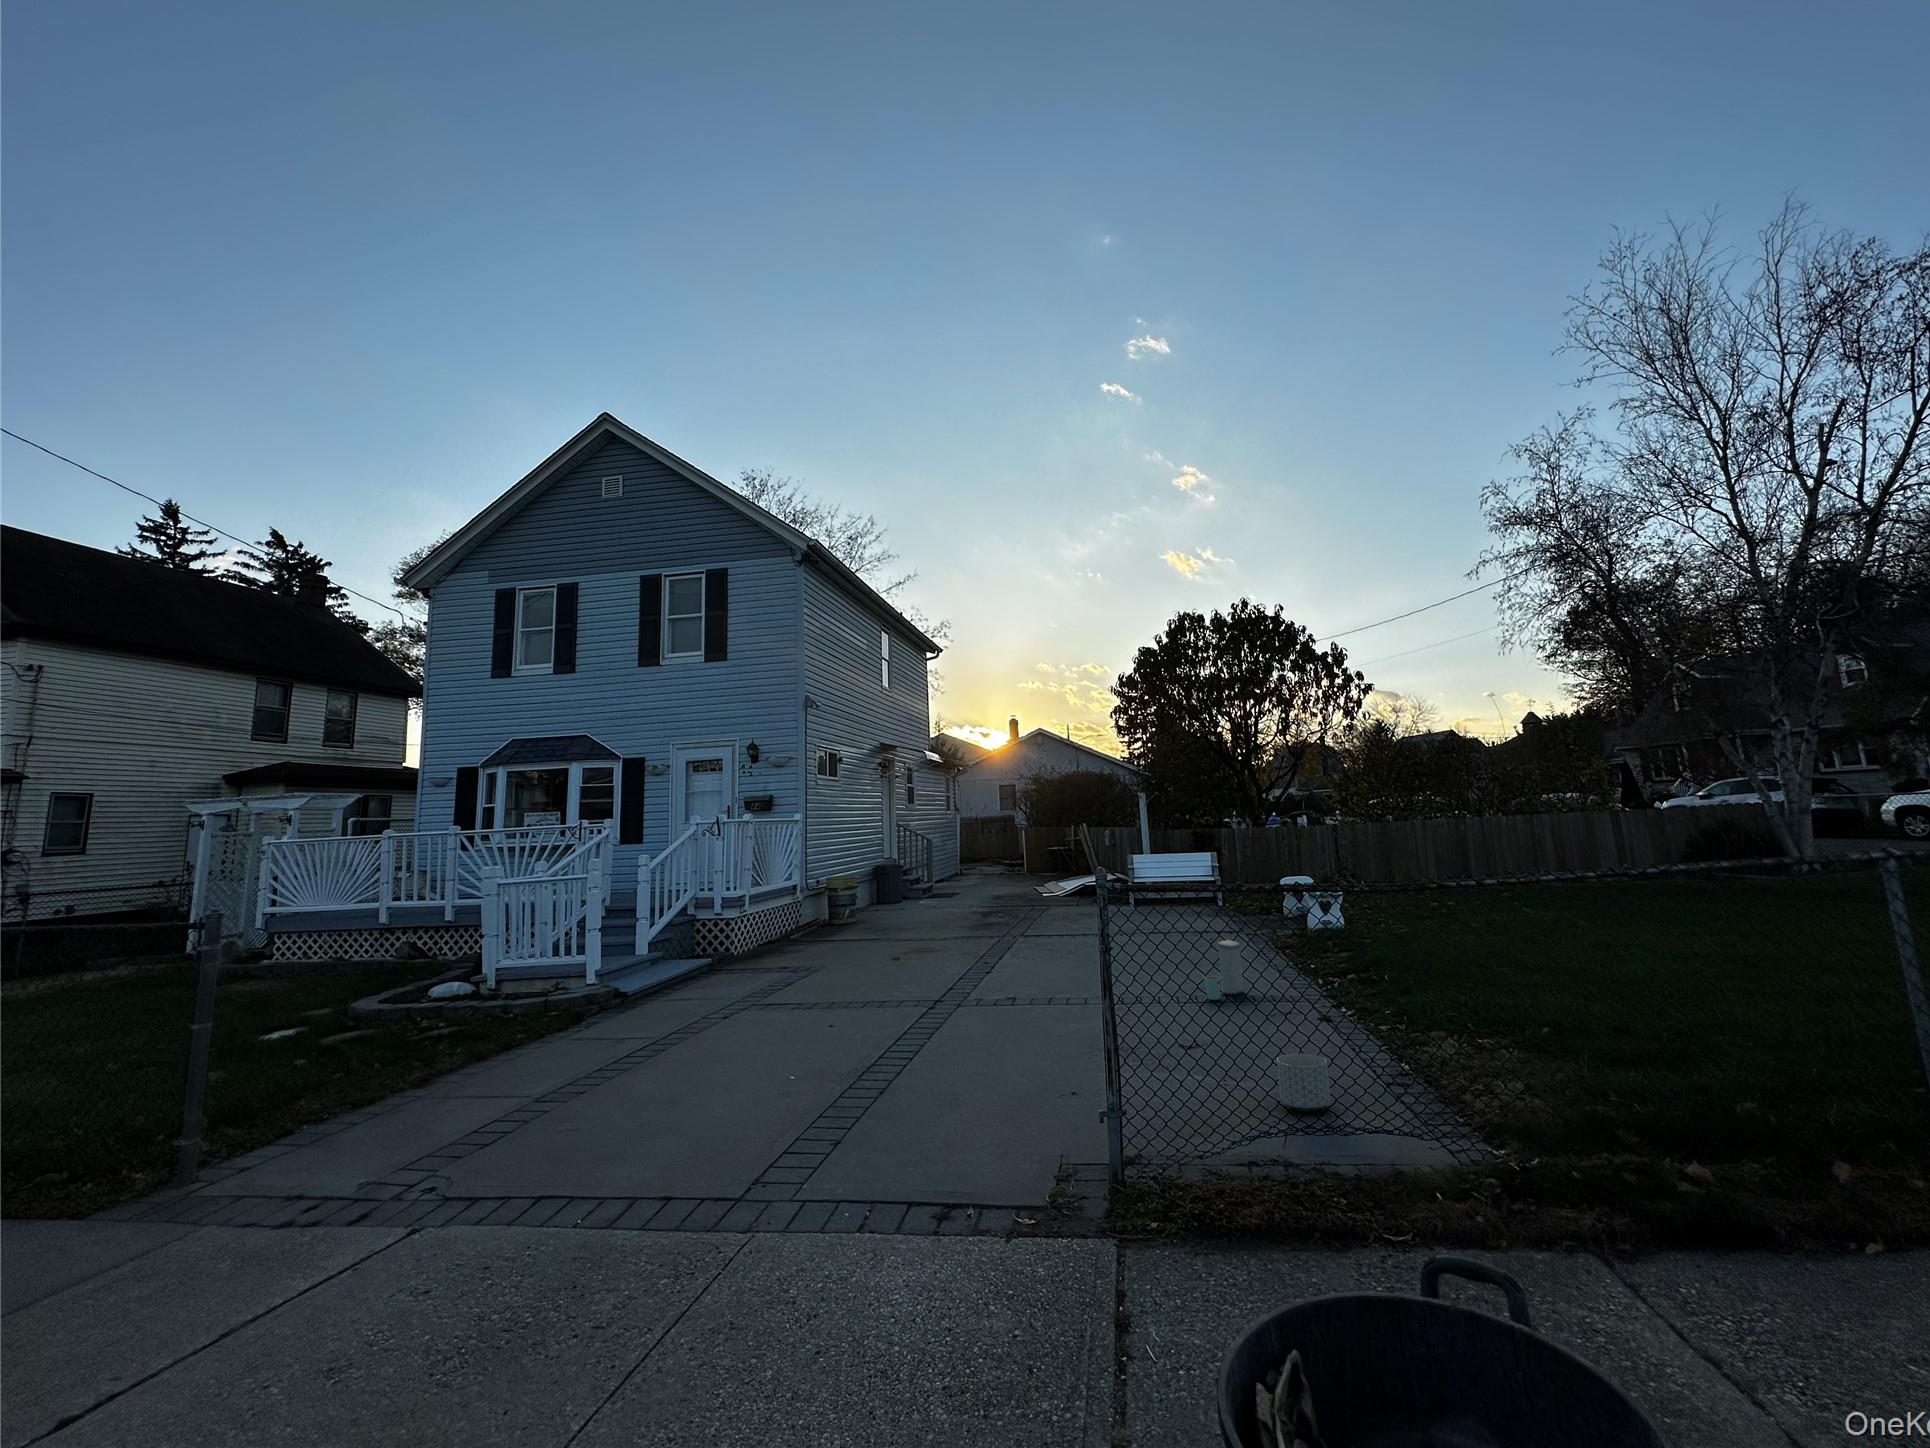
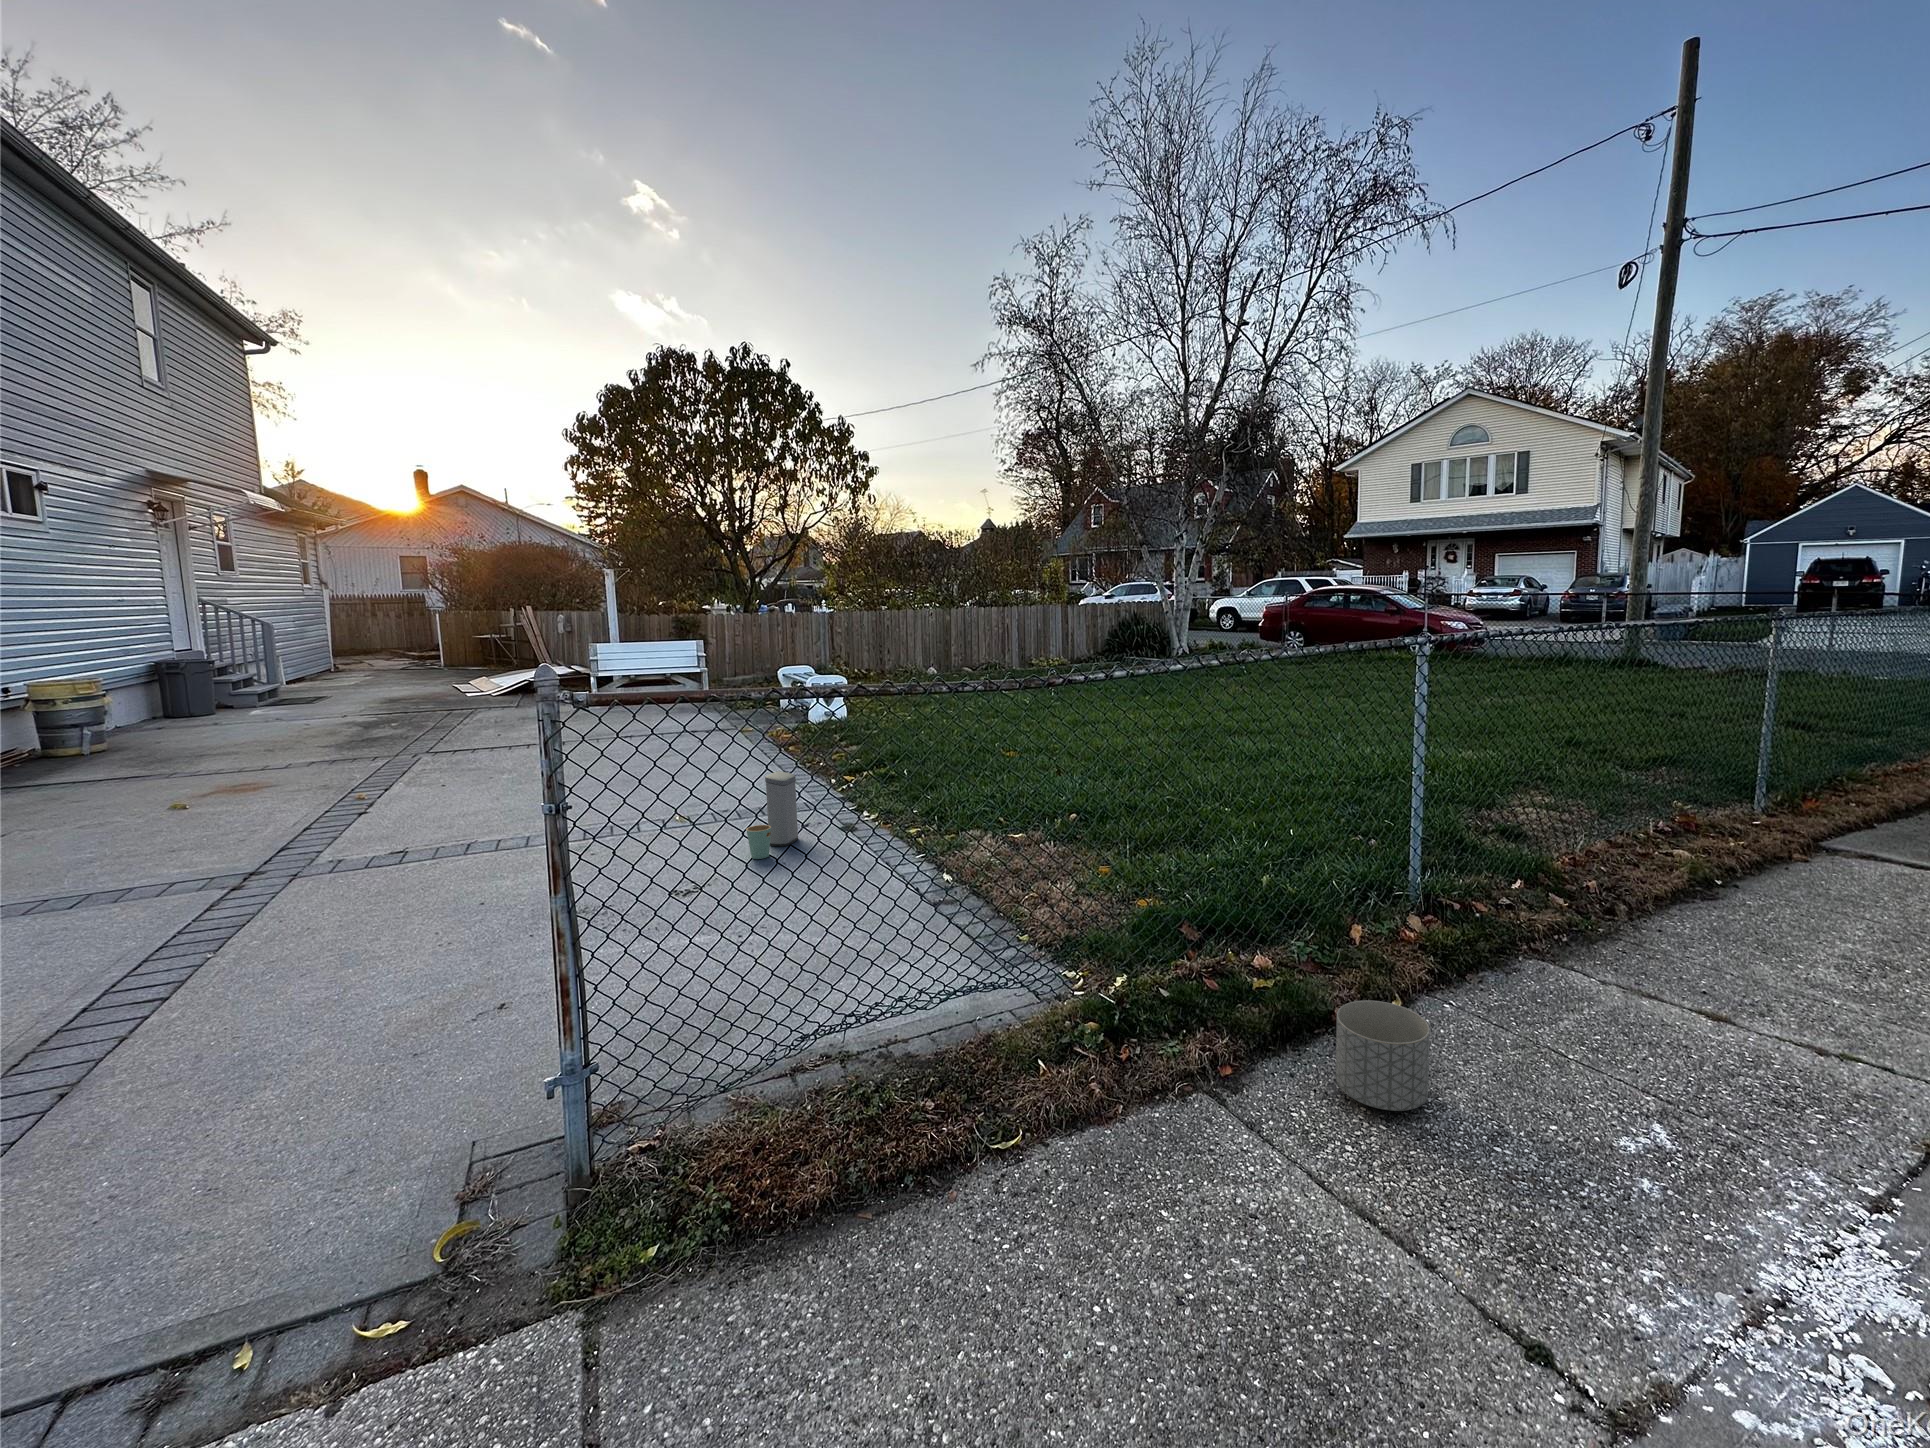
planter: present [1277,1054,1331,1112] -> present [1336,1000,1430,1111]

